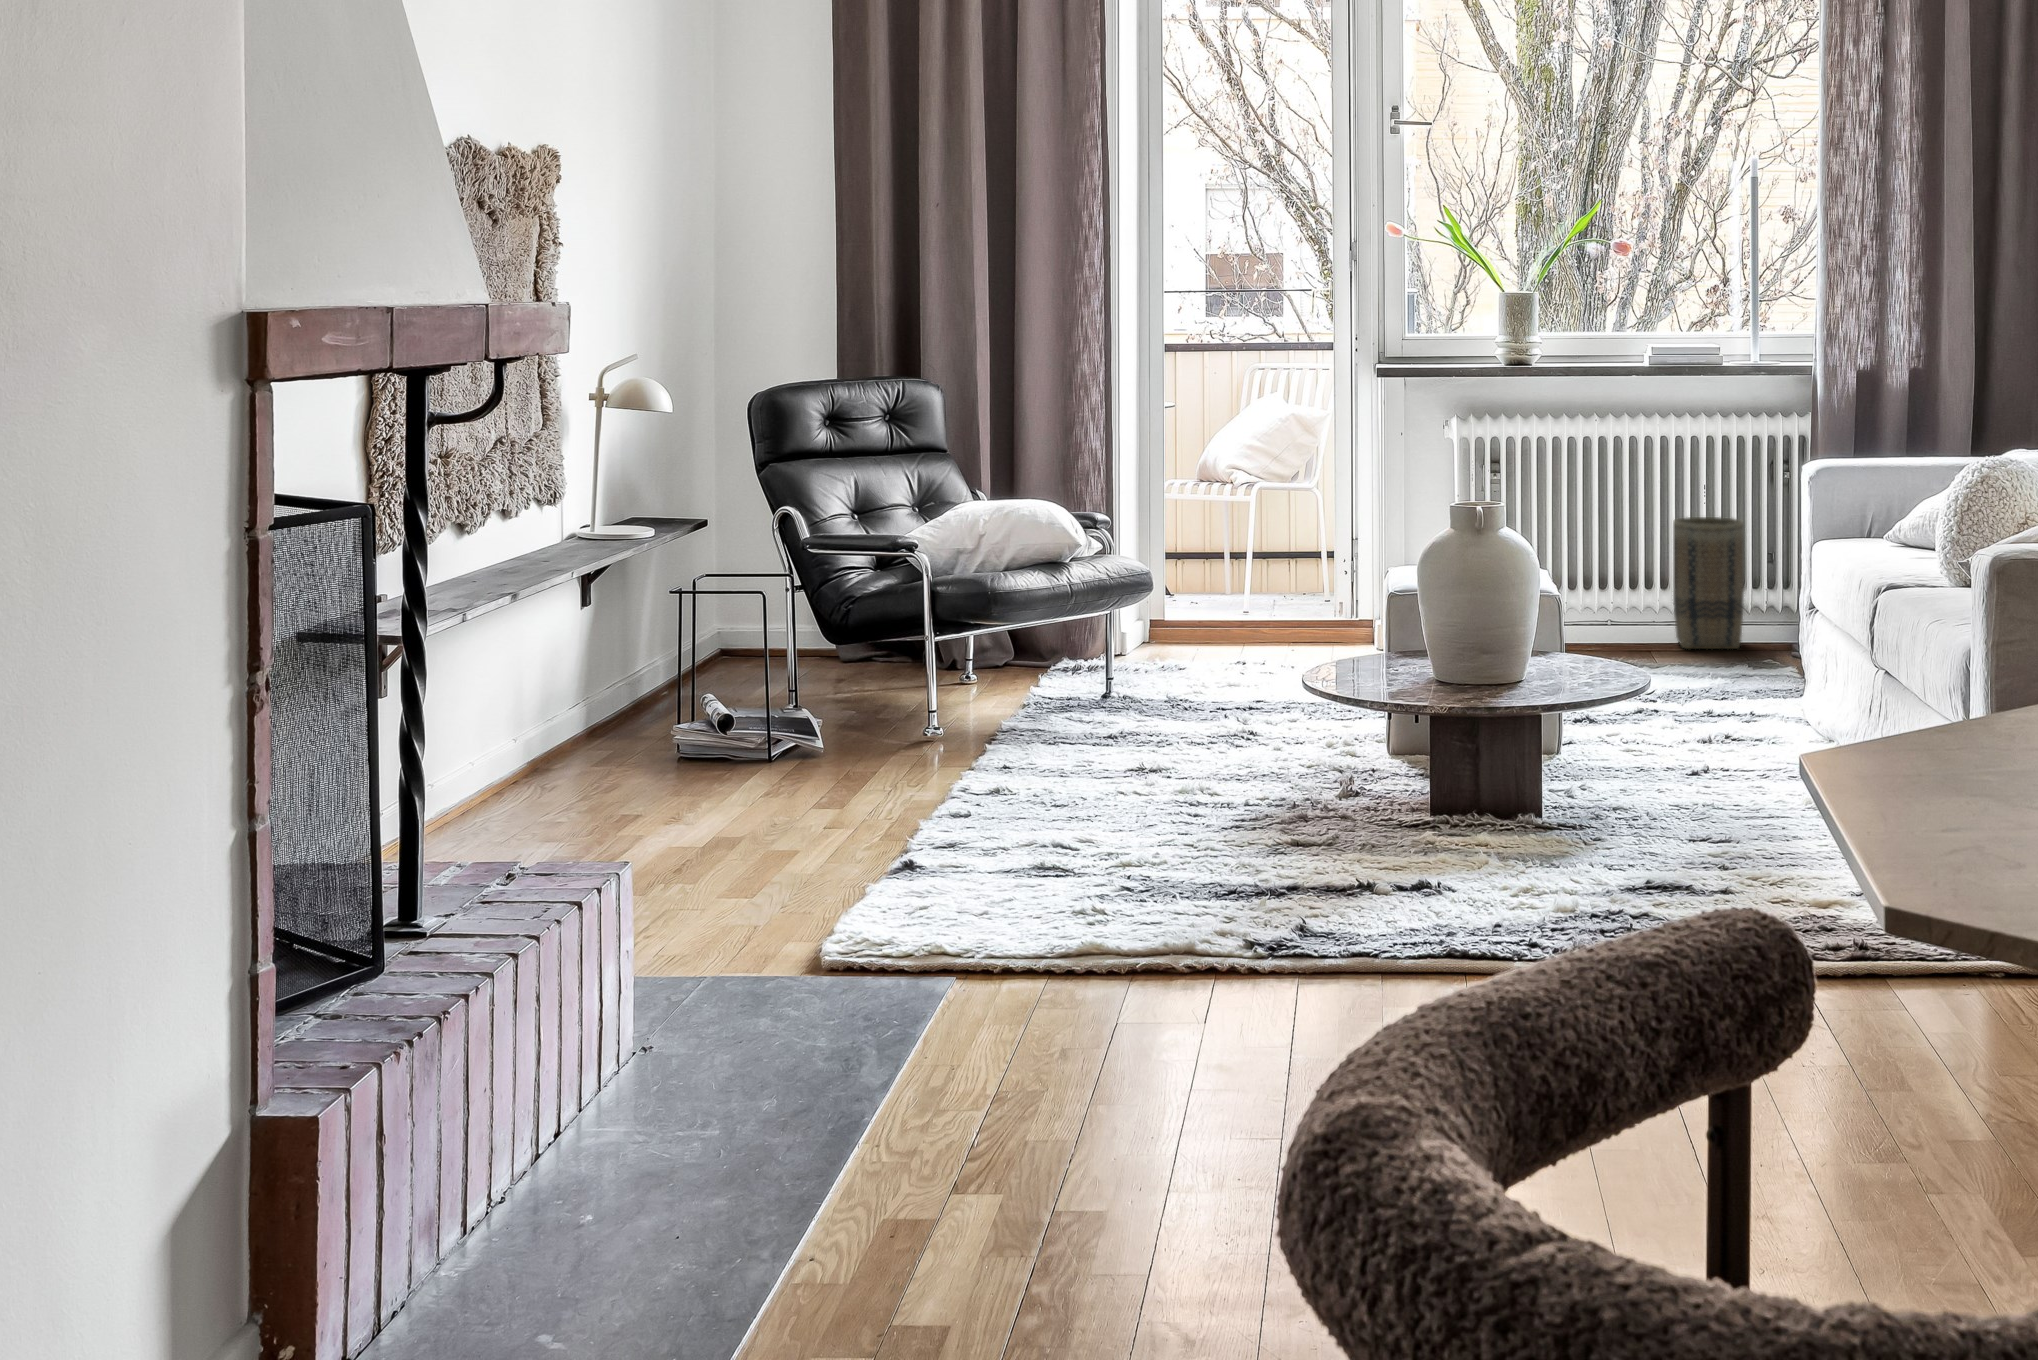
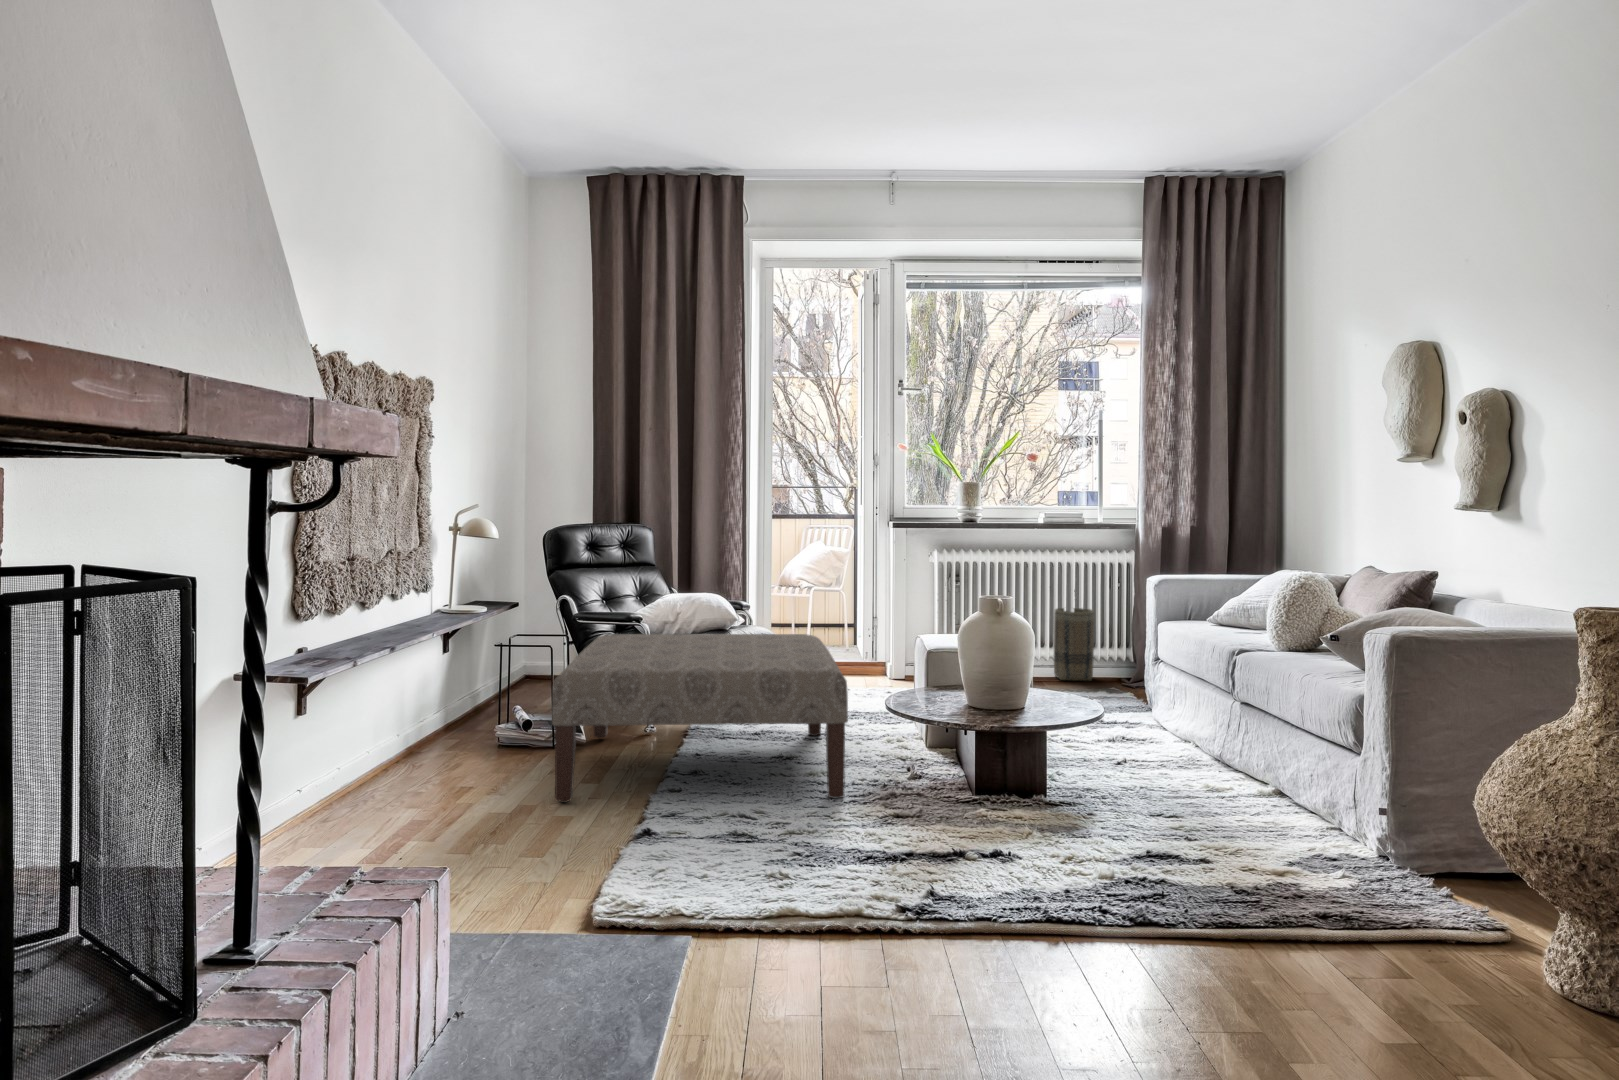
ottoman: none [767,569,1227,834] -> present [552,634,848,803]

